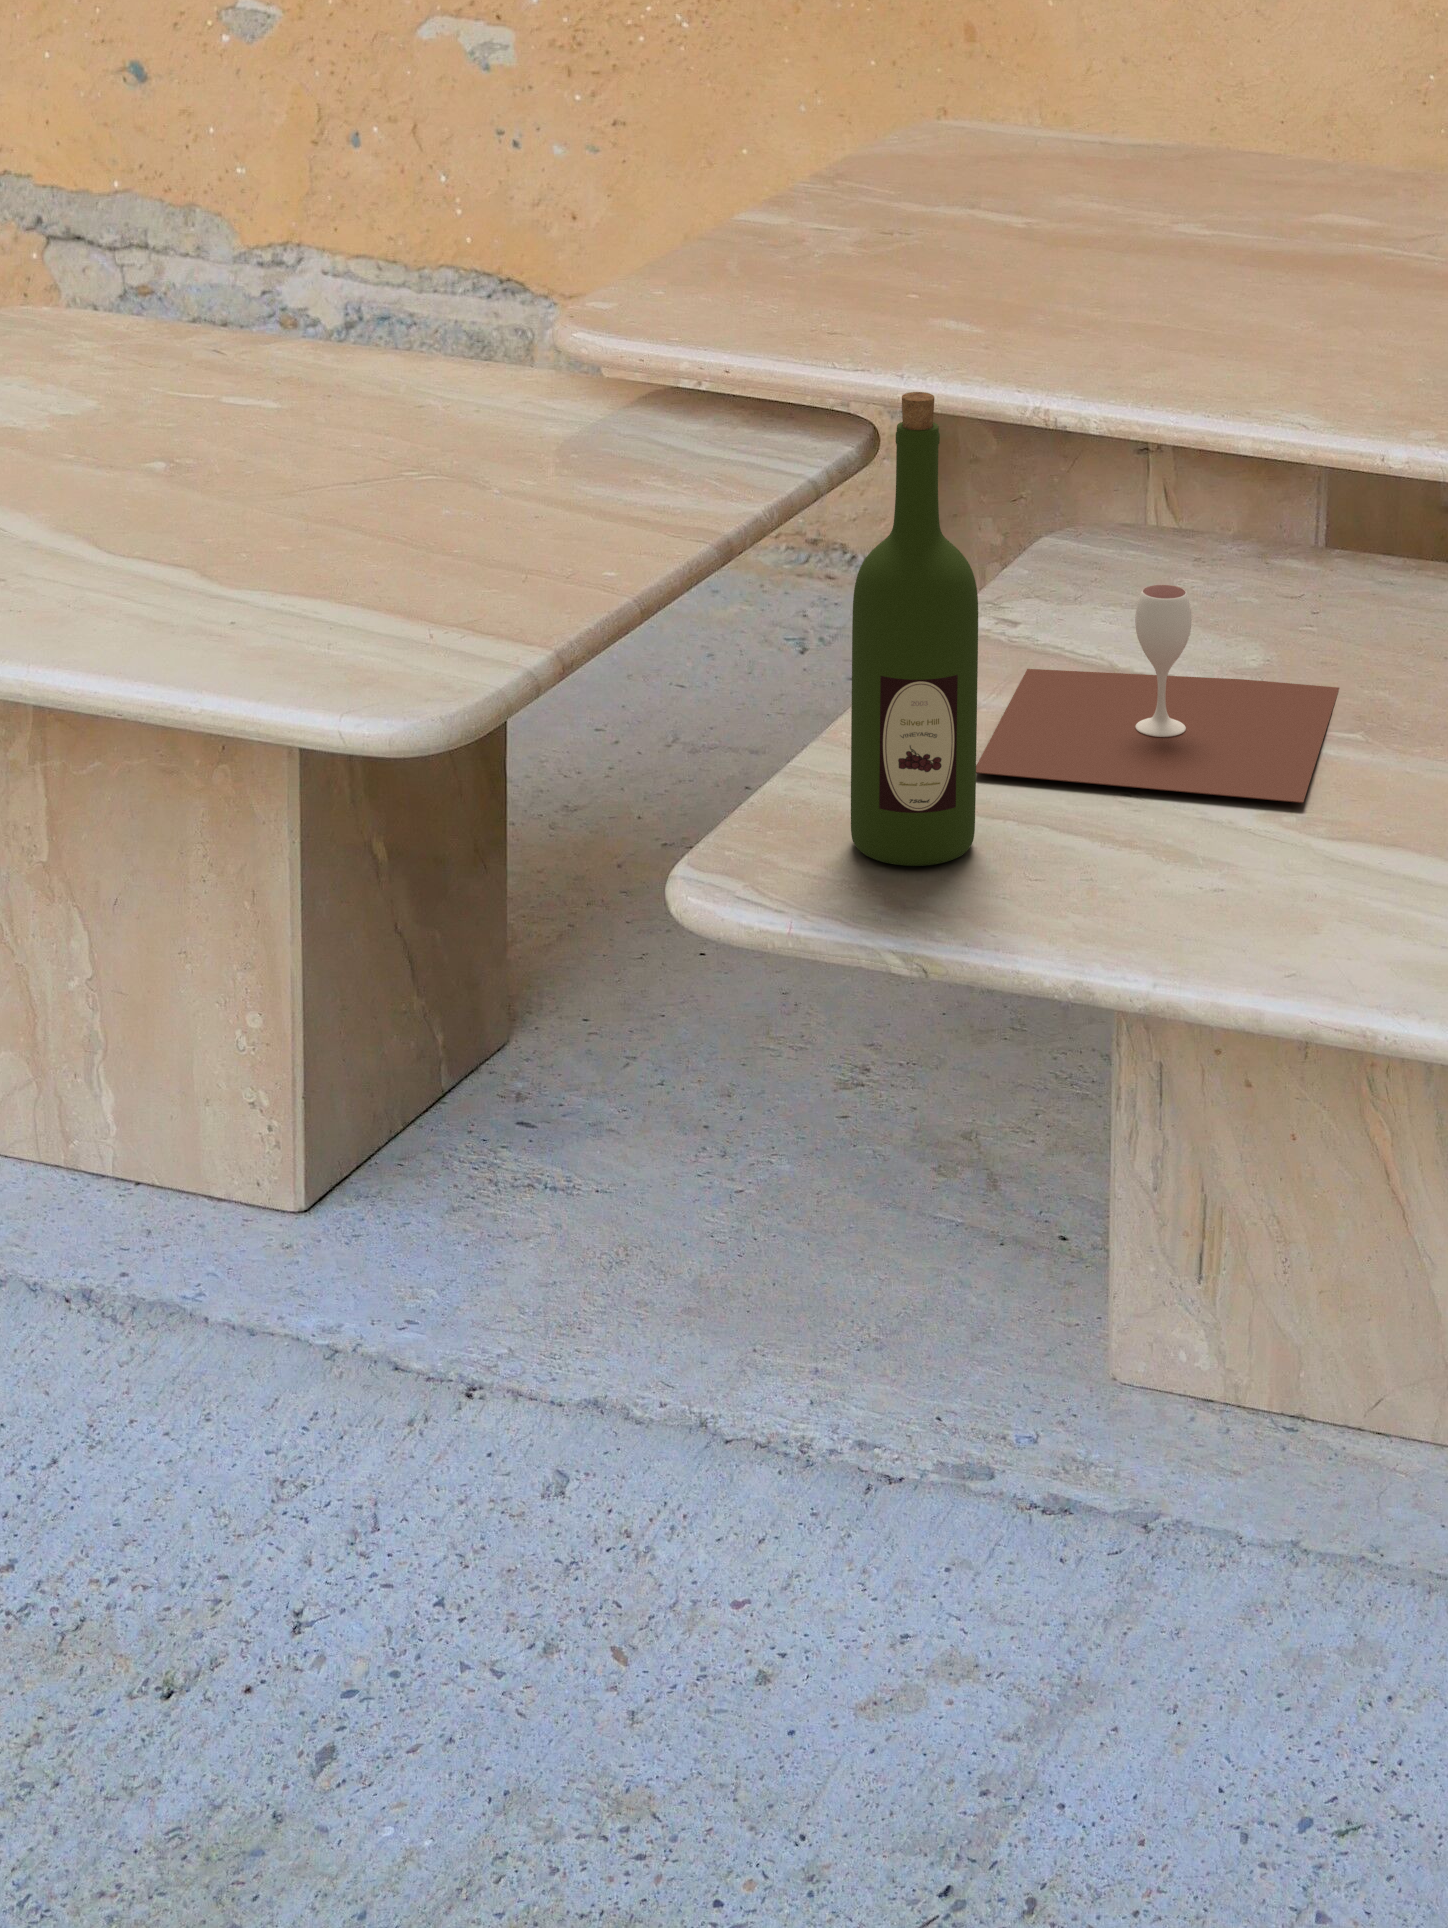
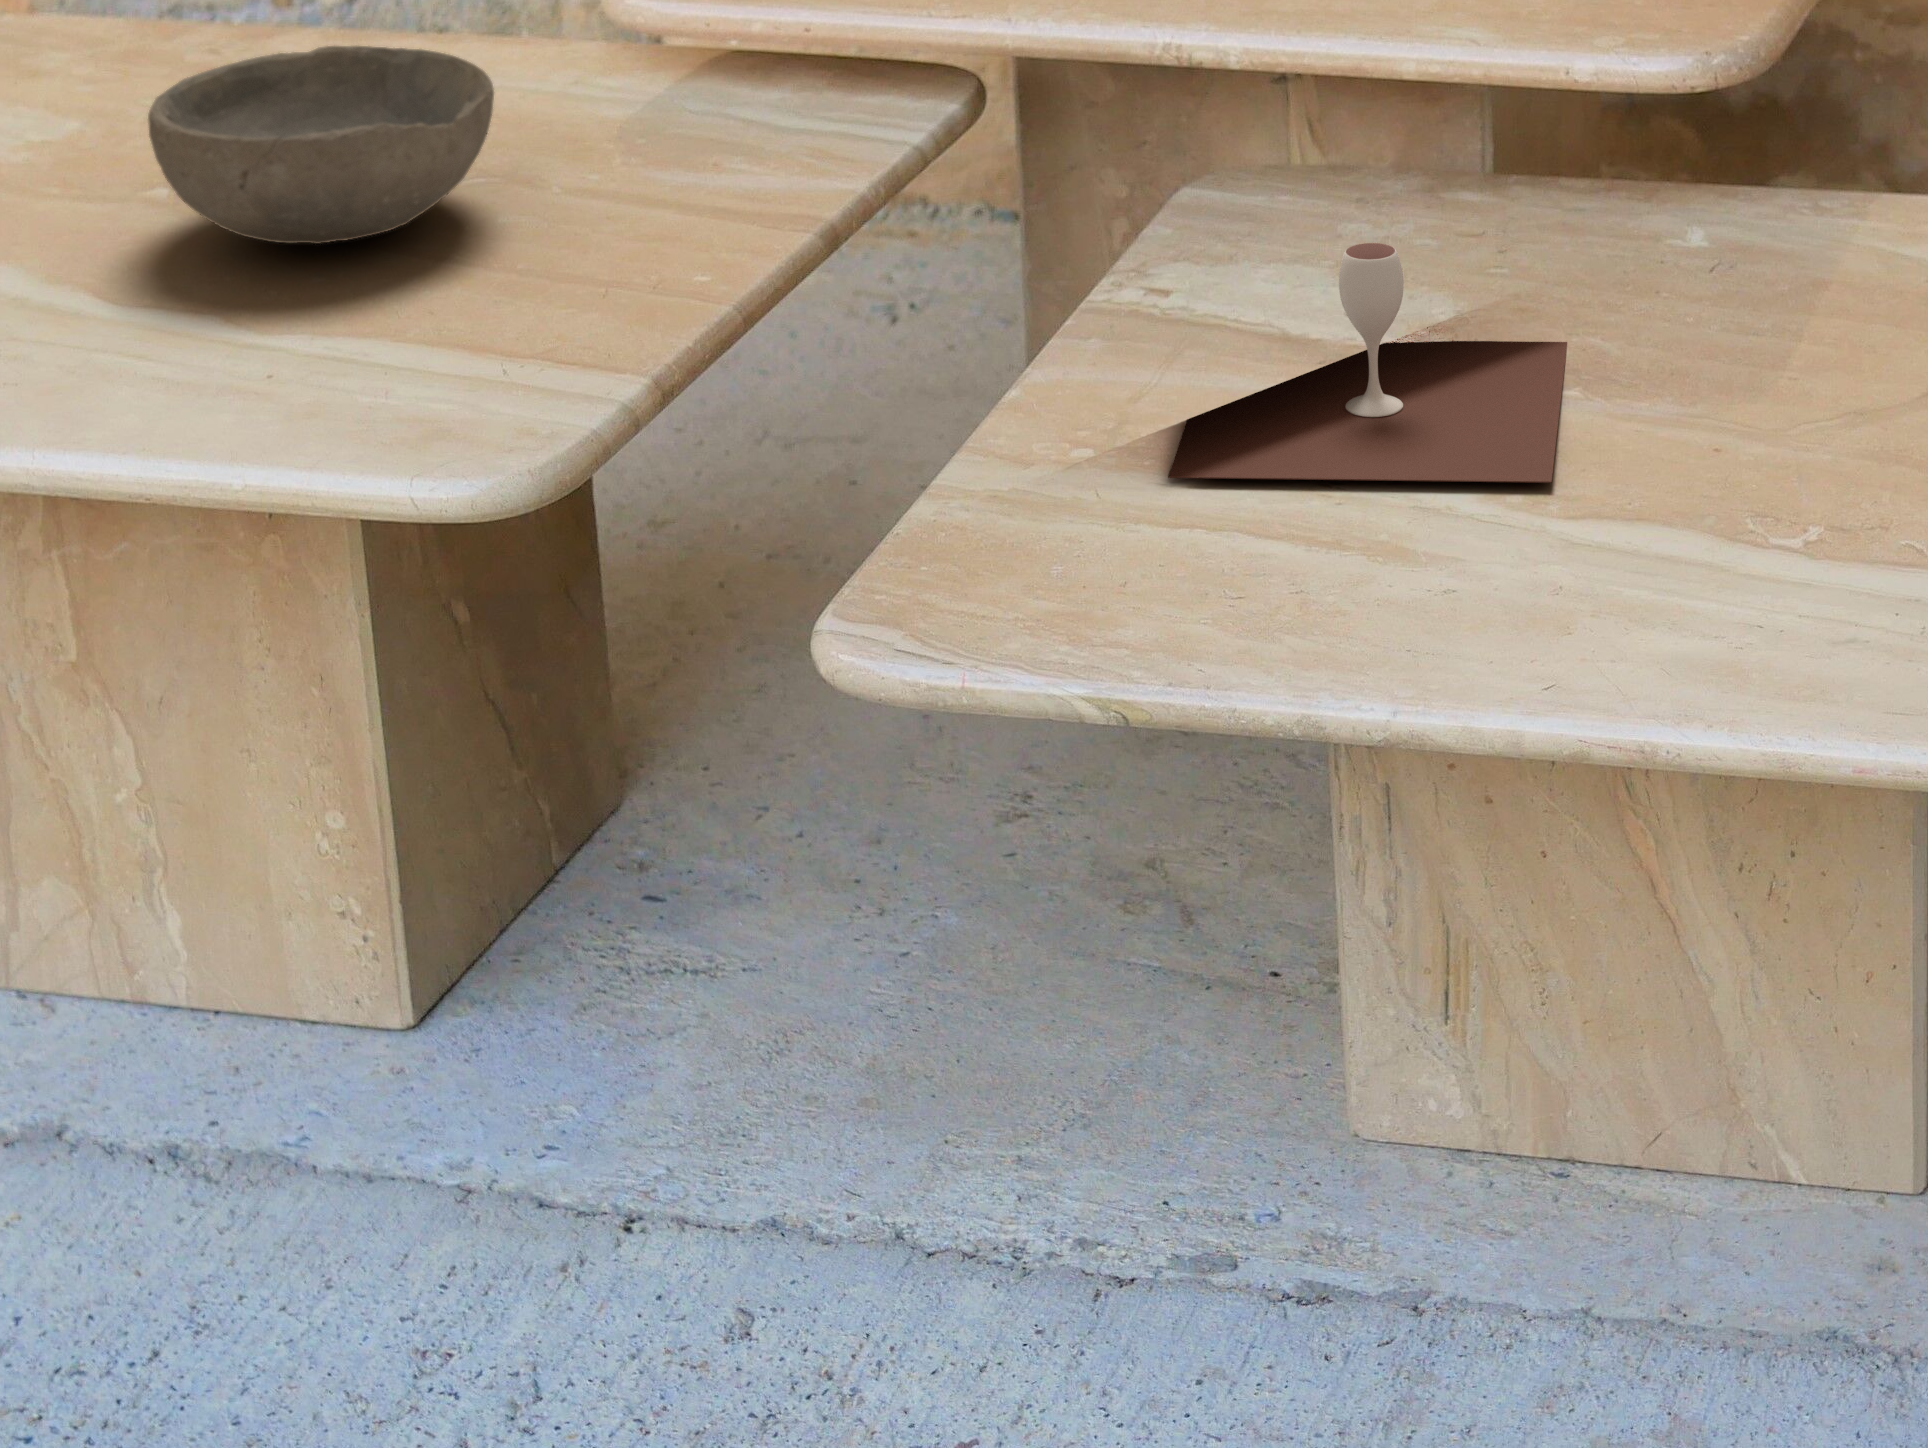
bowl: none [147,356,437,523] -> present [148,46,494,244]
wine bottle: present [851,392,978,866] -> none [1023,44,1181,597]

